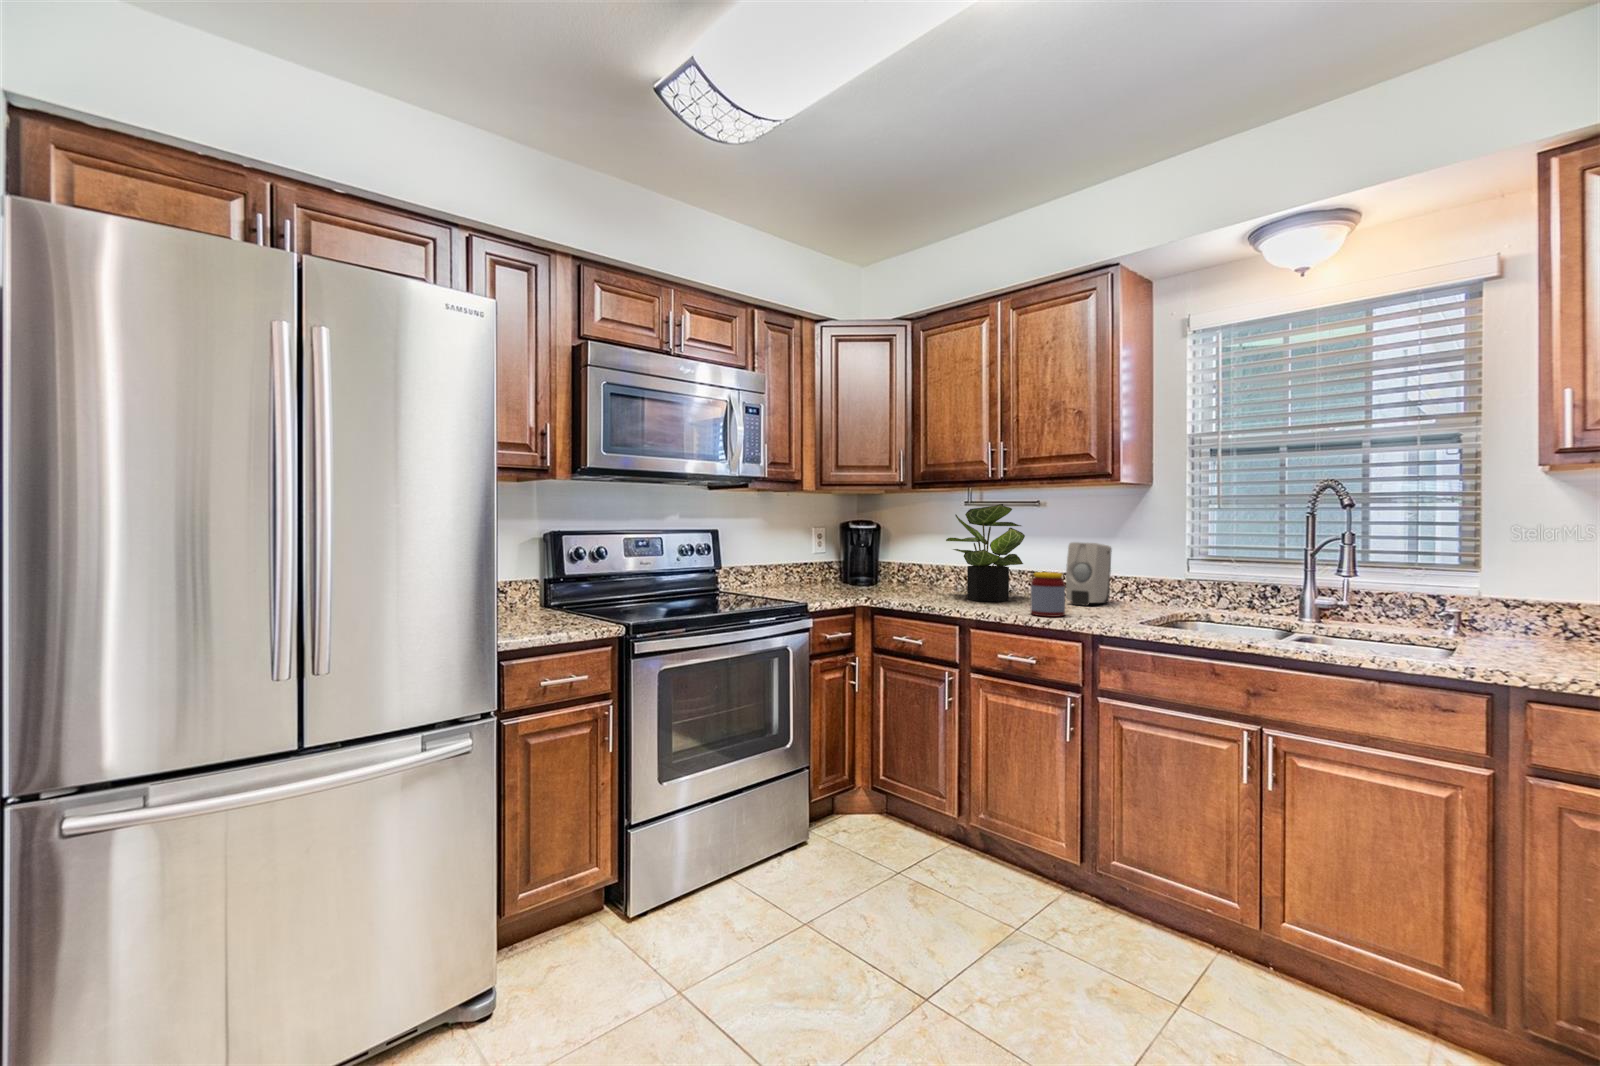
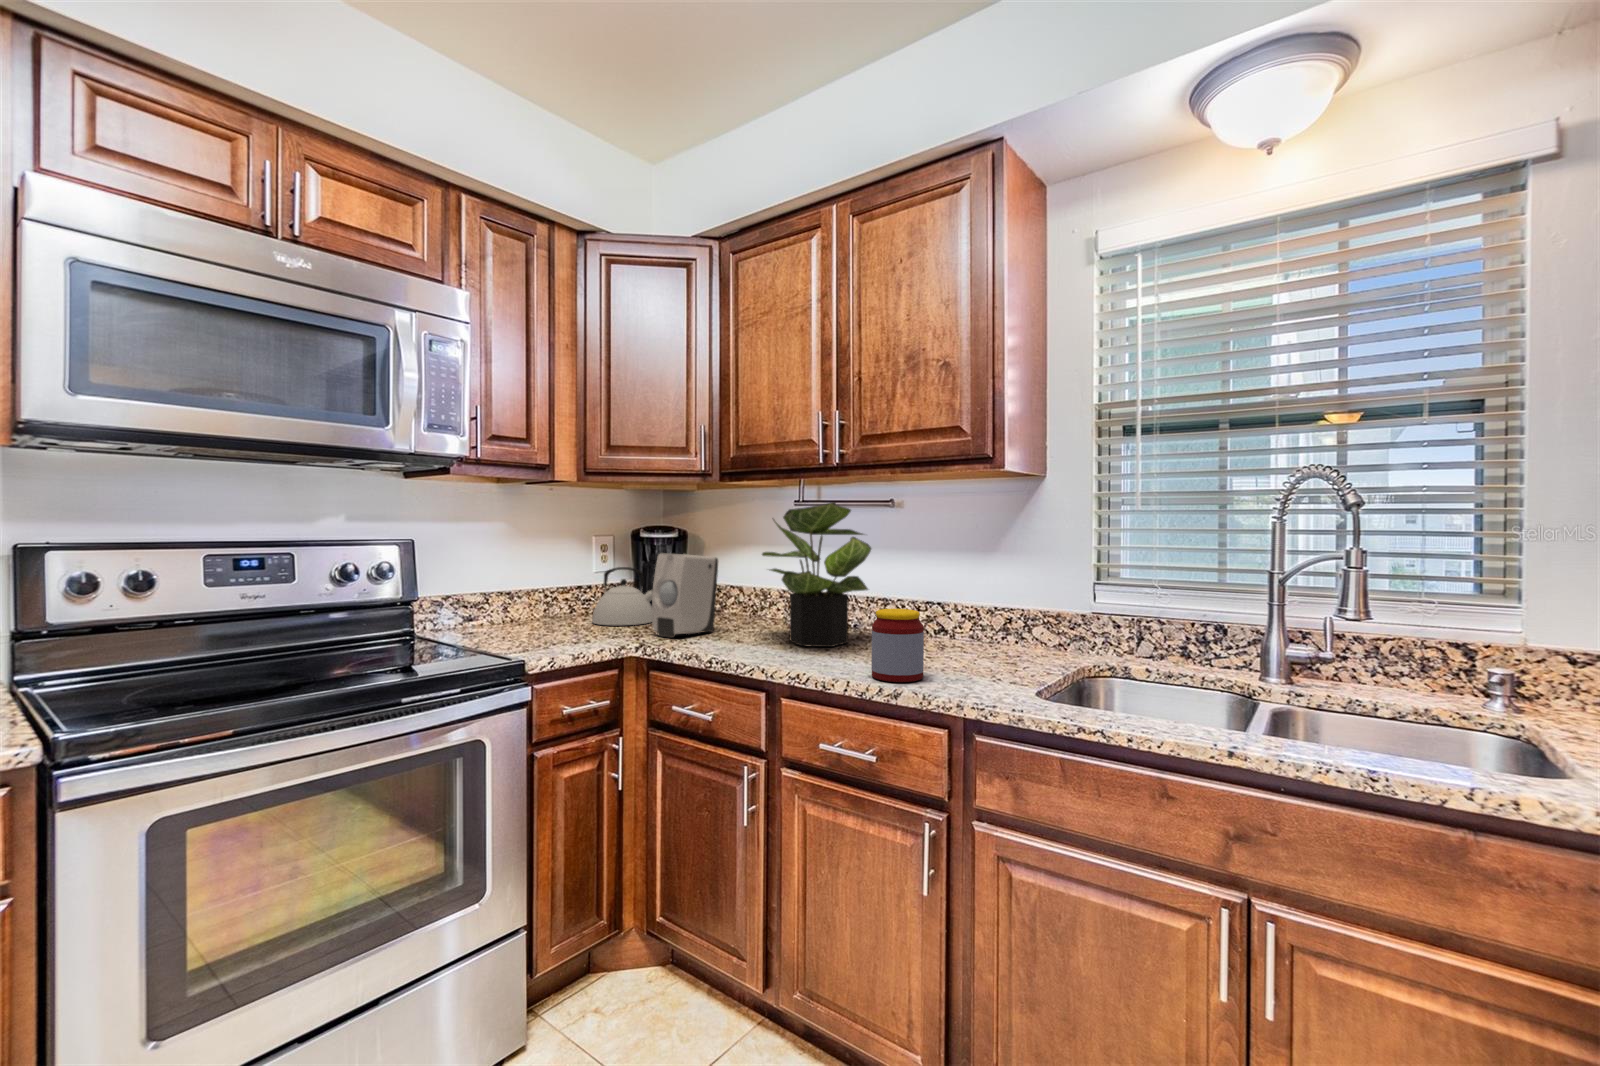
soap dispenser: present [1066,542,1112,606] -> present [652,553,718,638]
kettle: none [821,549,865,589] -> present [592,567,653,625]

